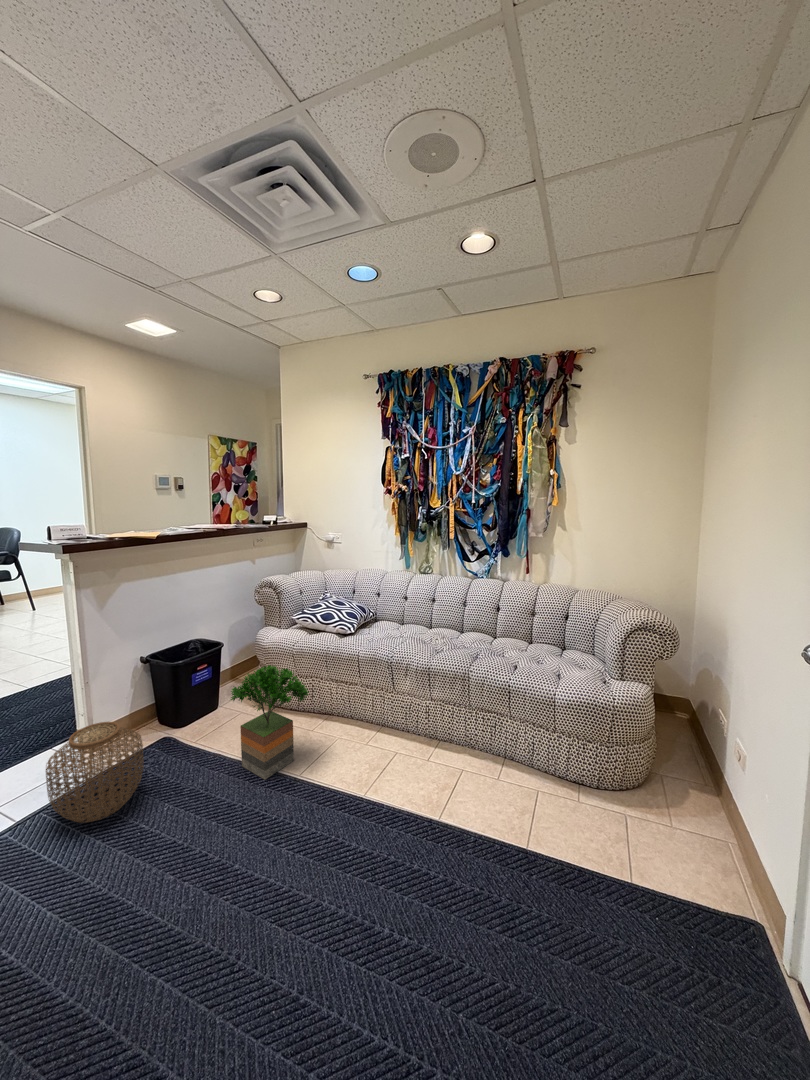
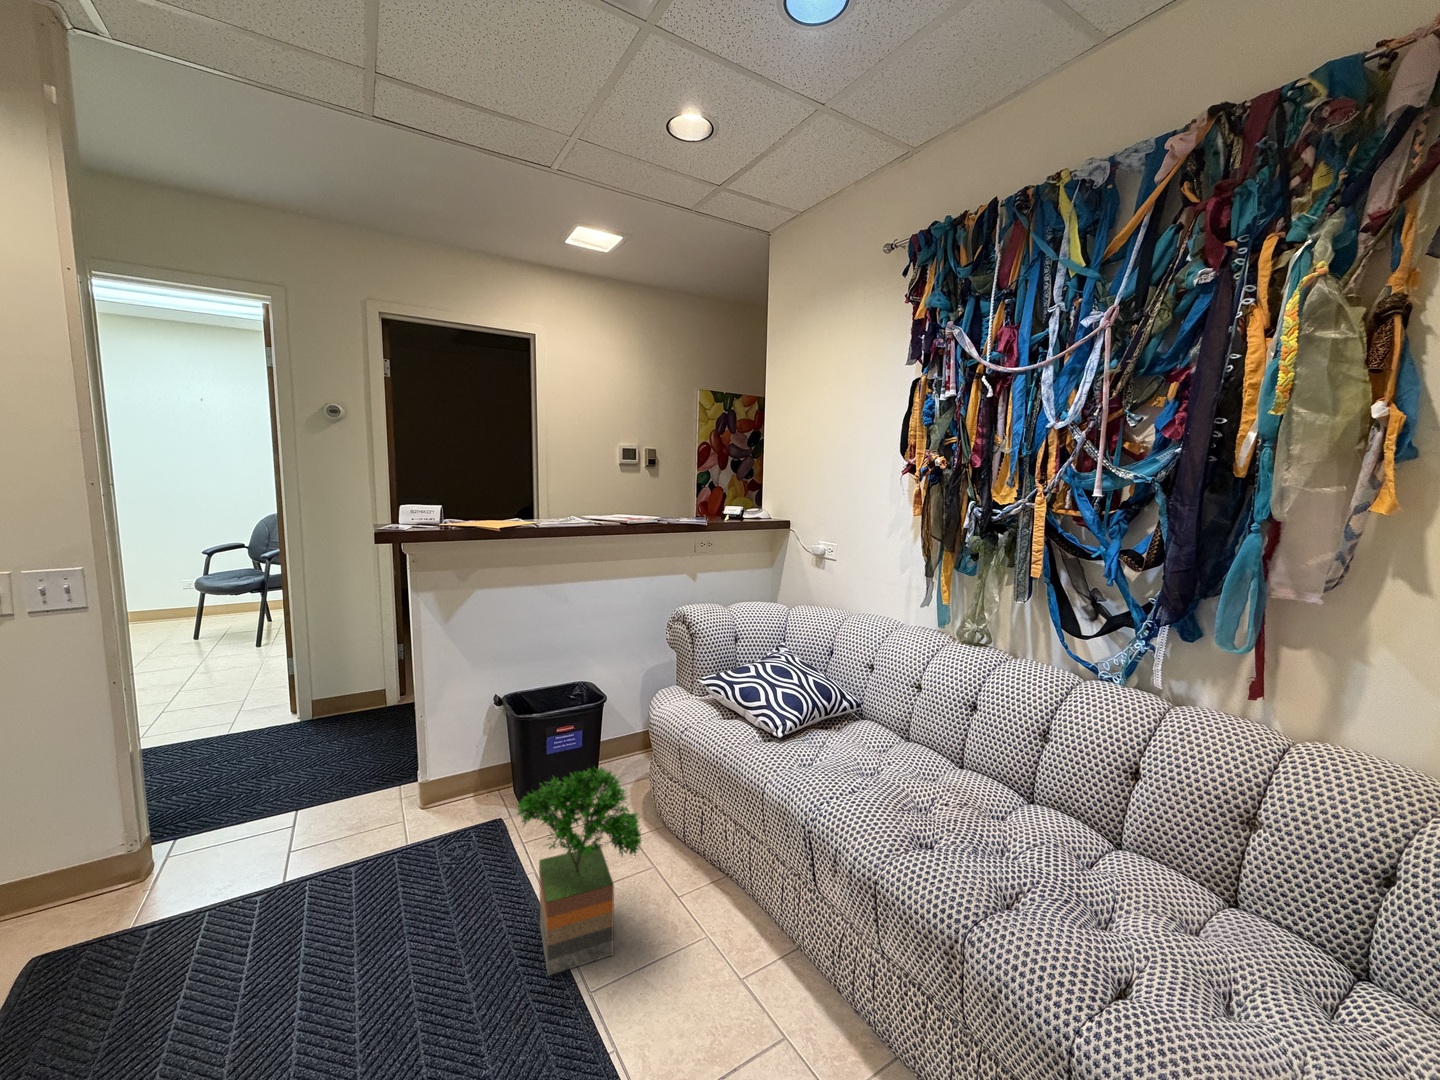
woven basket: present [46,722,144,823] -> none [281,790,415,934]

